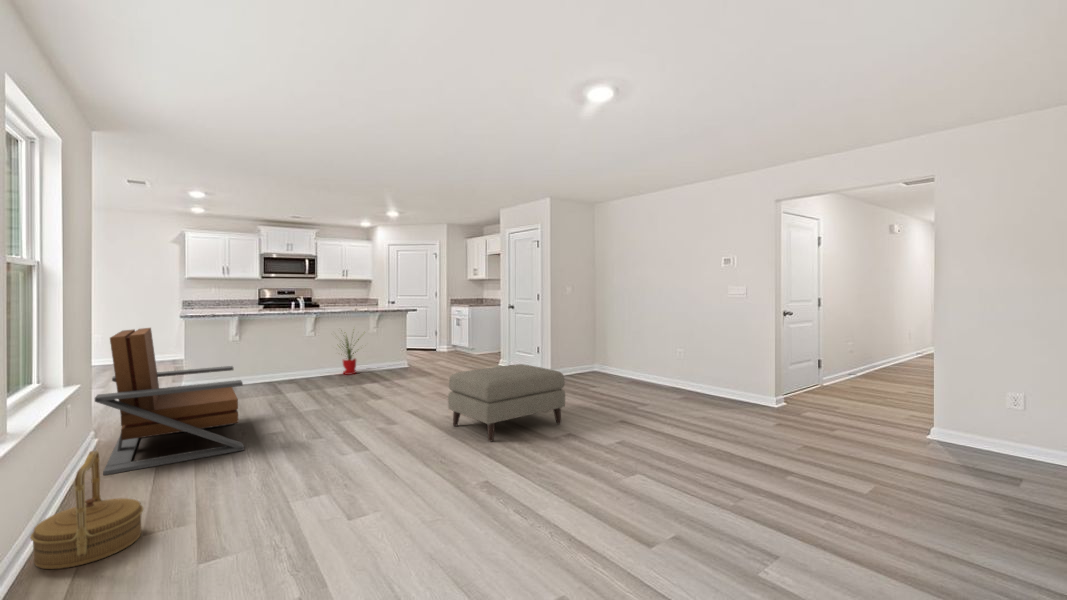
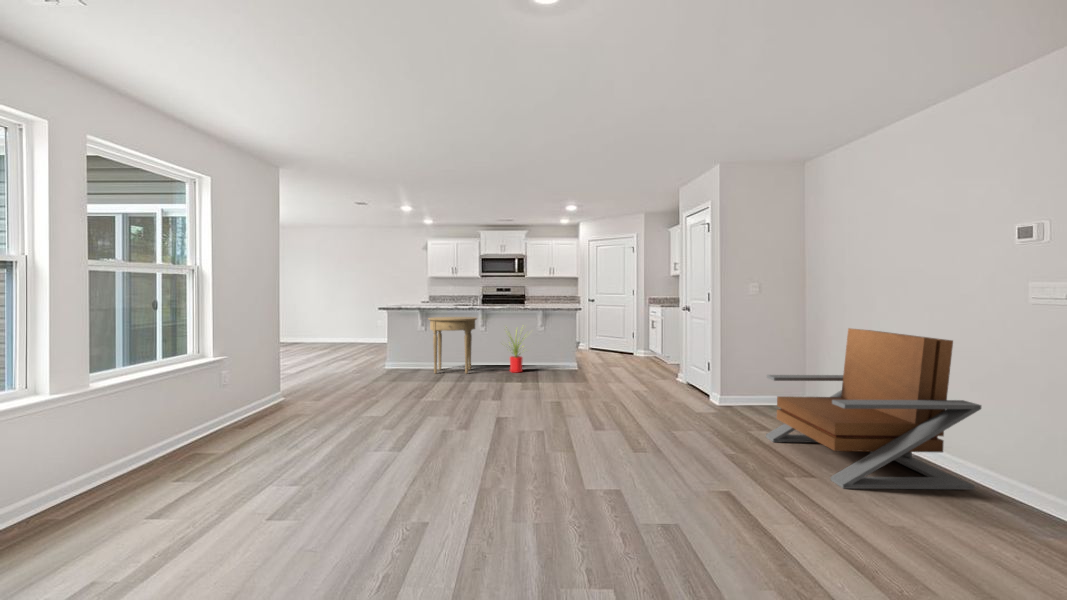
side table: none [247,321,307,385] -> present [428,317,477,374]
lounge chair: present [95,328,244,475] -> present [766,328,981,490]
ottoman: present [448,364,565,442] -> none [501,385,634,479]
woven basket: present [30,451,143,569] -> none [74,416,160,505]

